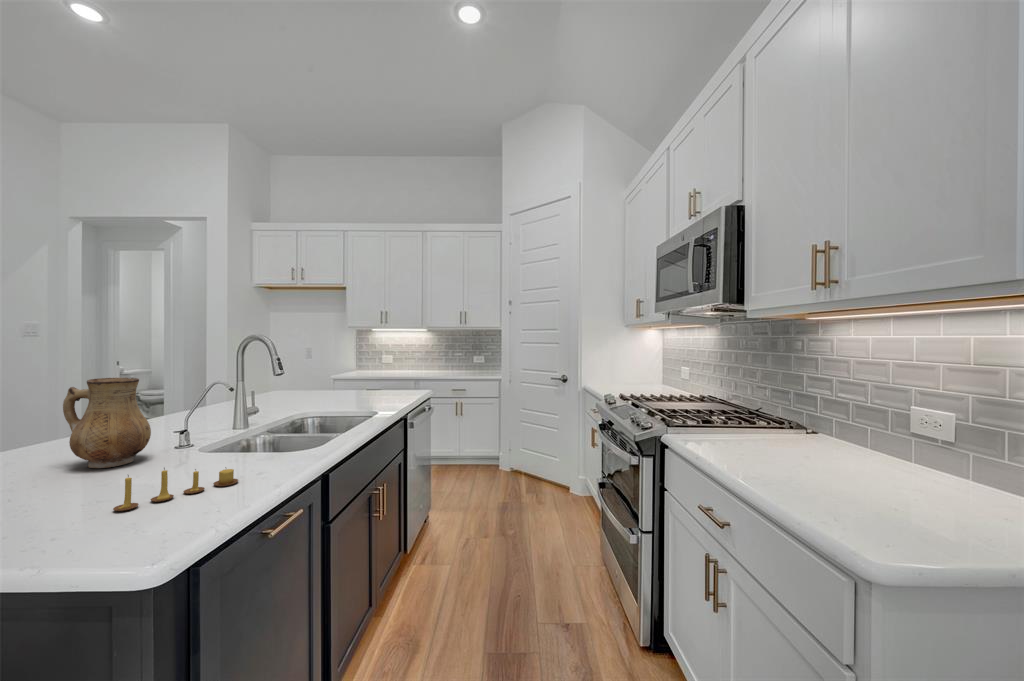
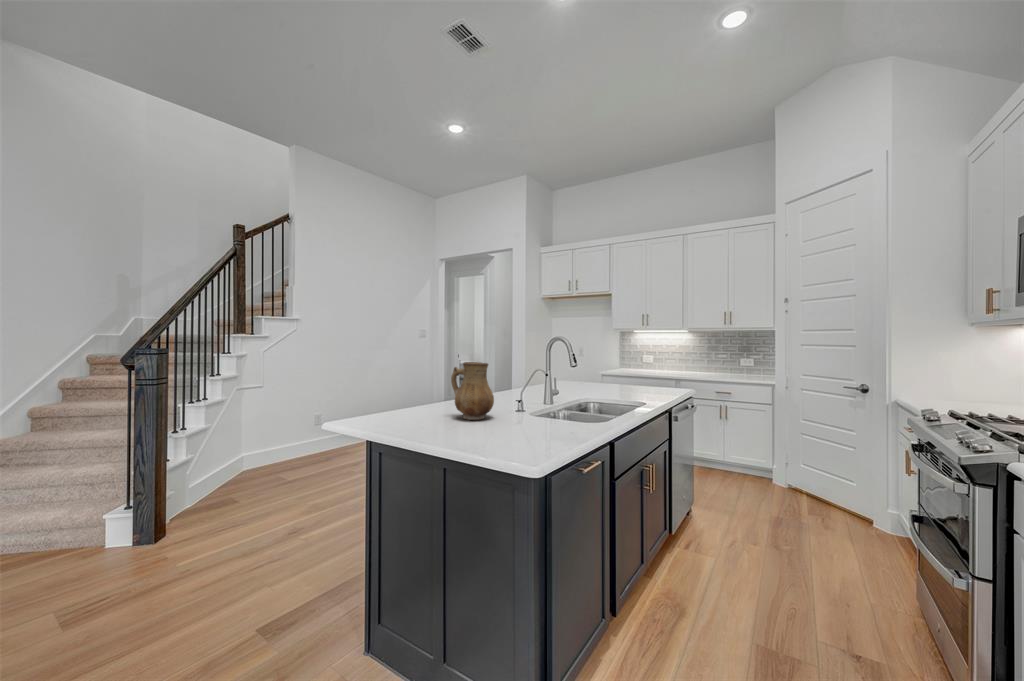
candle: present [113,468,238,511] -> none [484,421,549,445]

